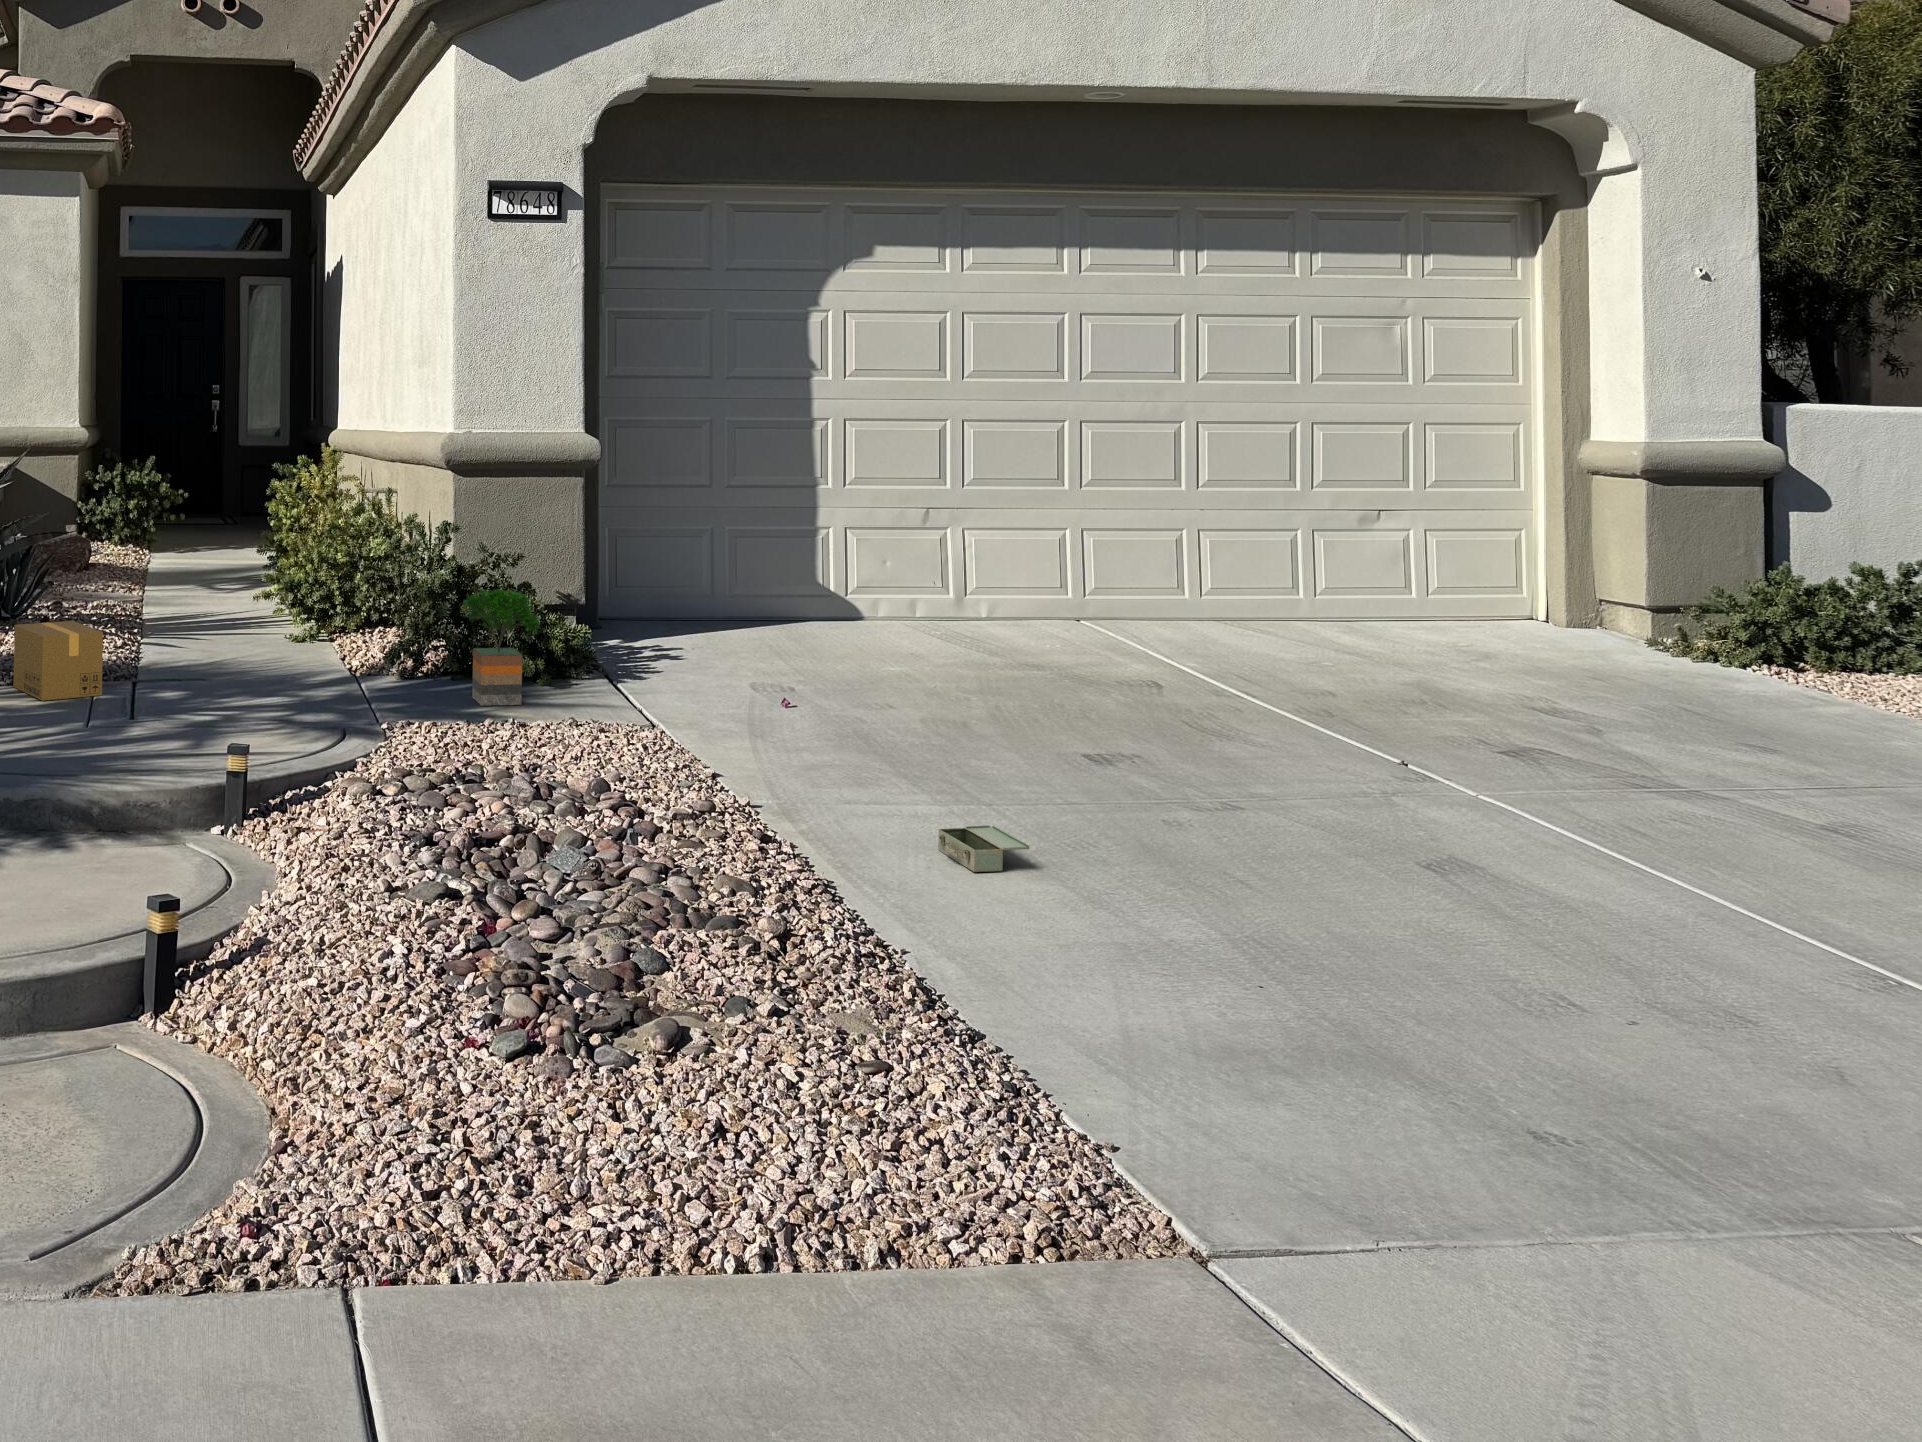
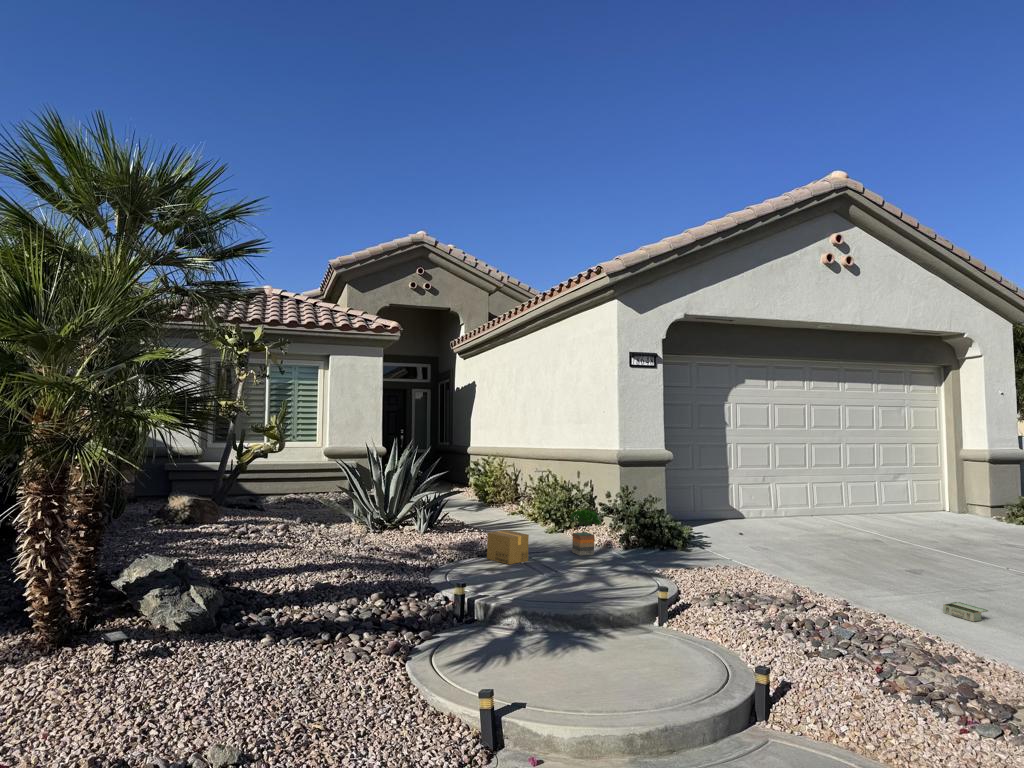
potted tree: present [463,589,540,706] -> present [570,510,601,556]

